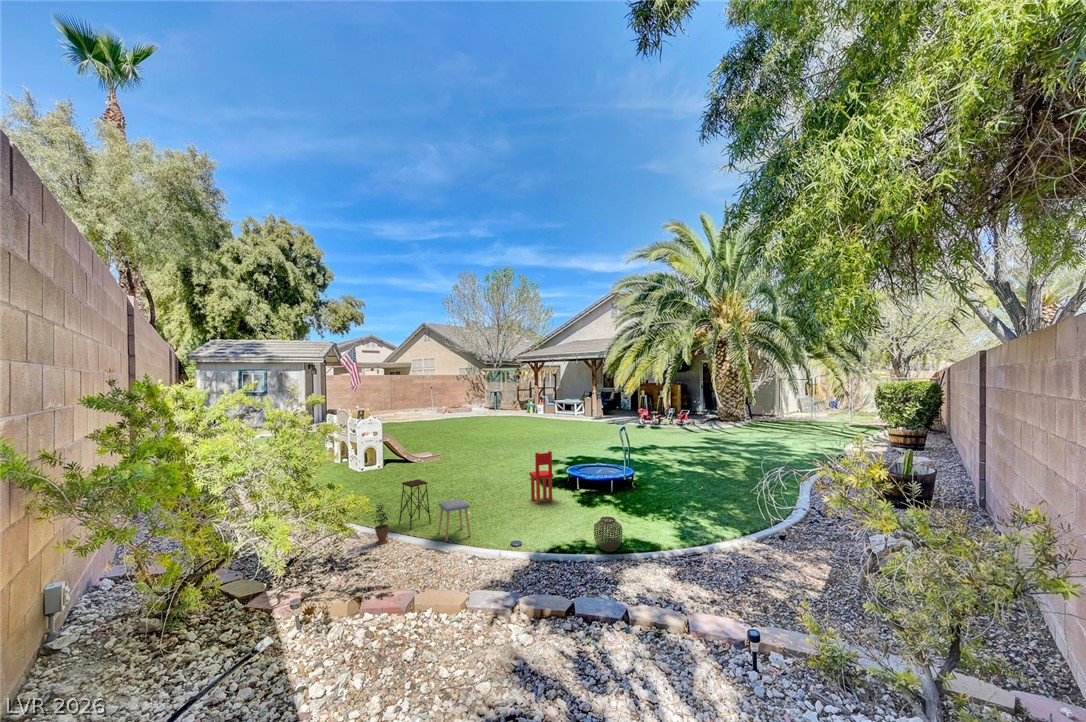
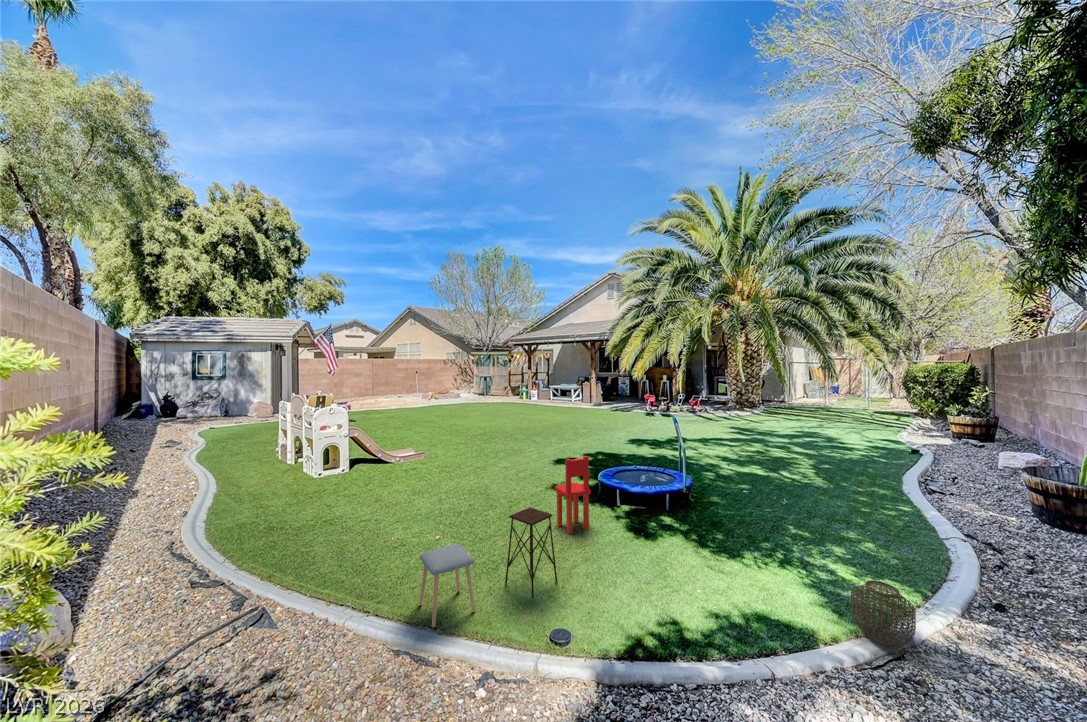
side table: present [399,479,431,530] -> present [505,507,557,598]
potted plant: present [373,503,389,545] -> none [297,560,331,639]
woven basket: present [594,517,622,552] -> present [851,580,916,648]

